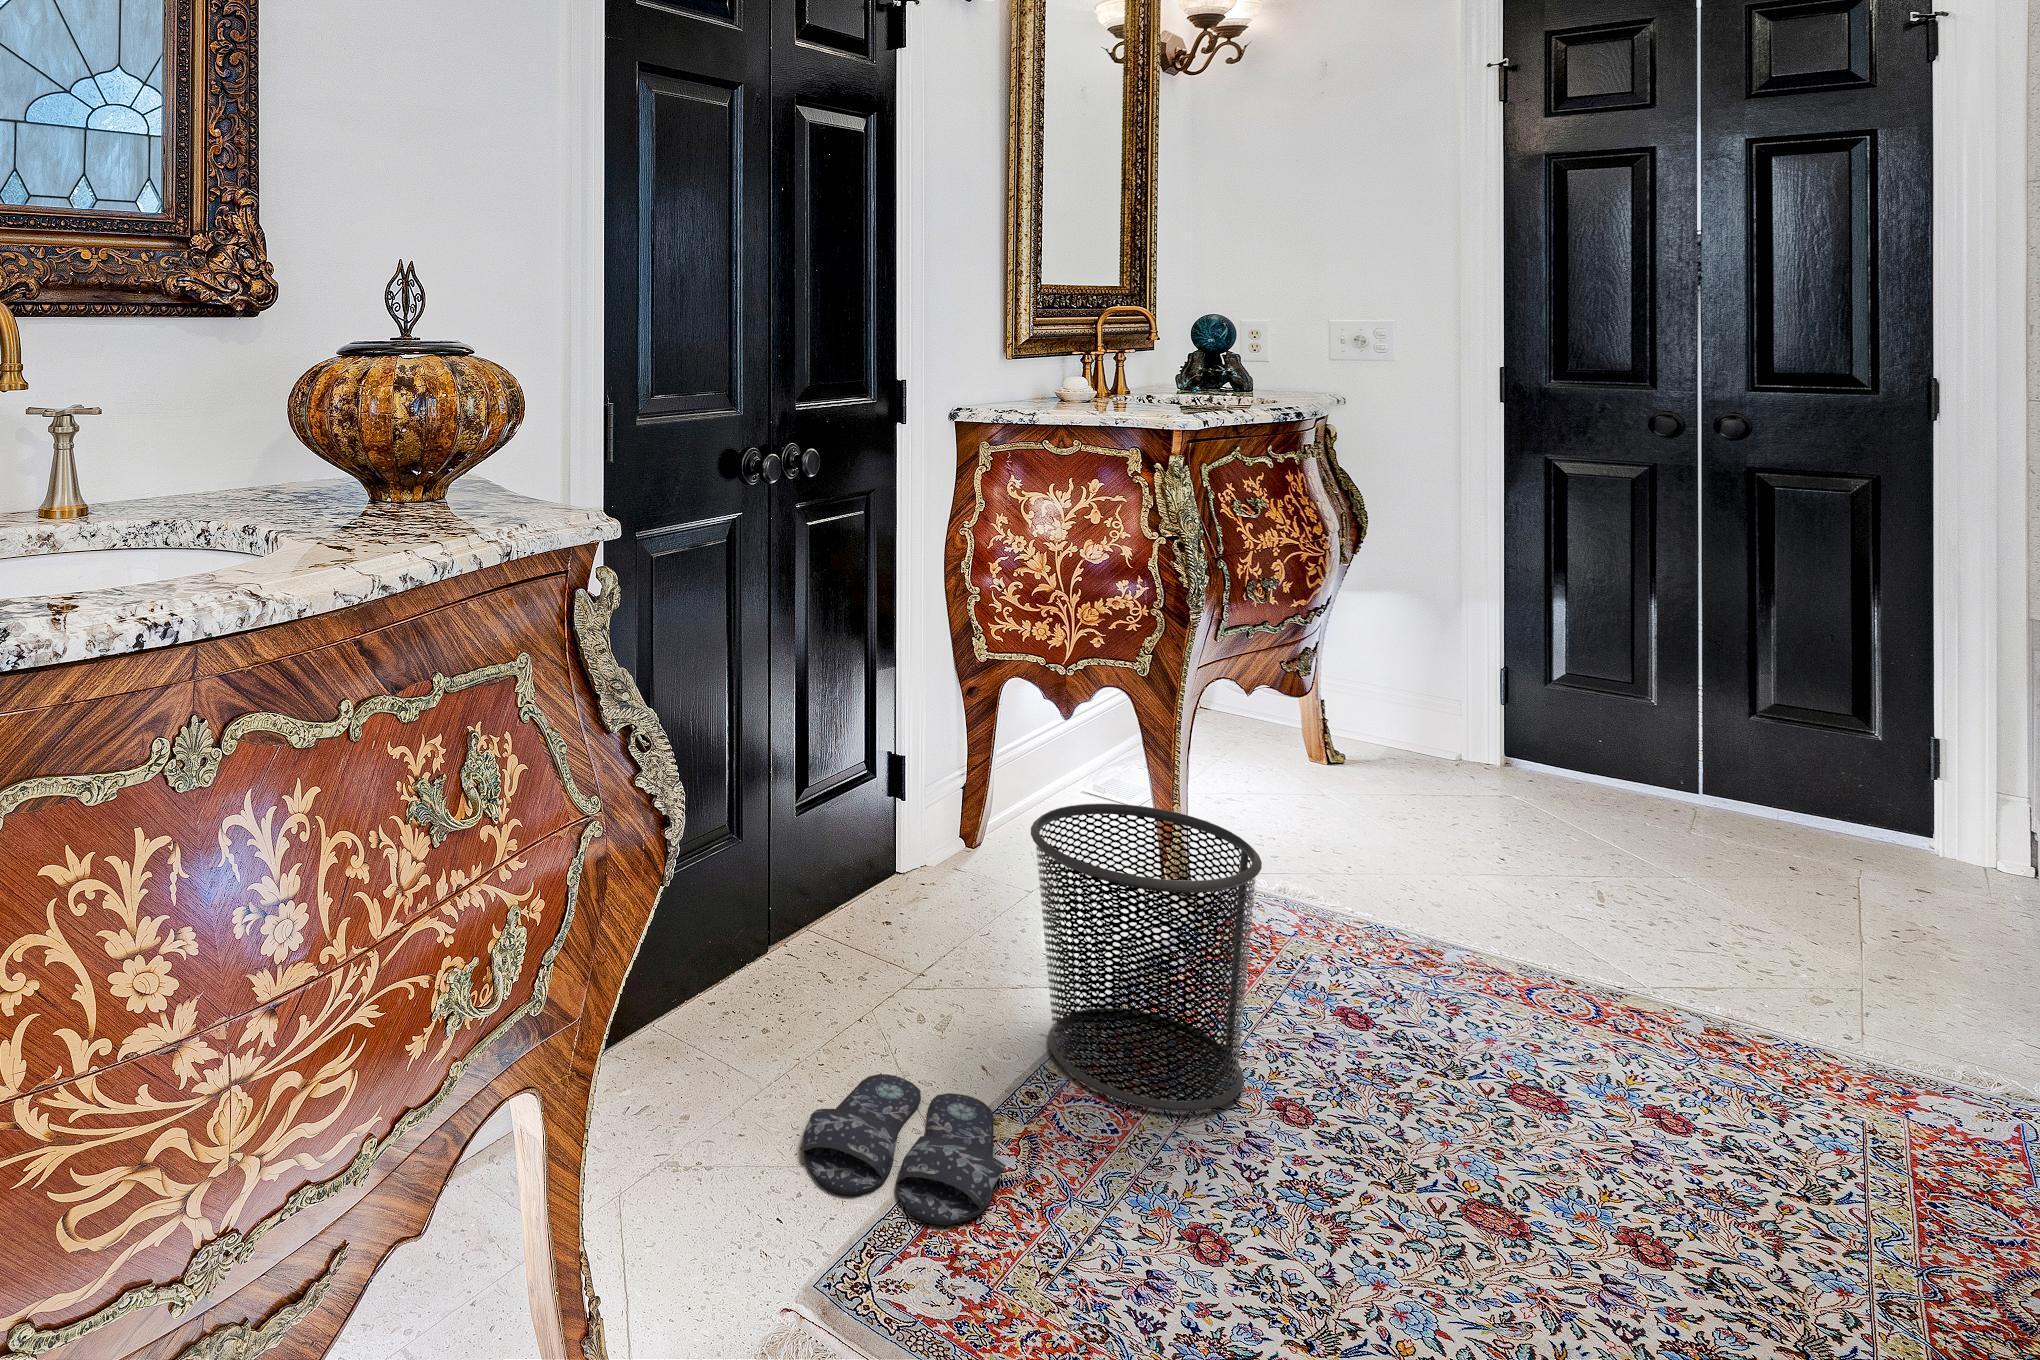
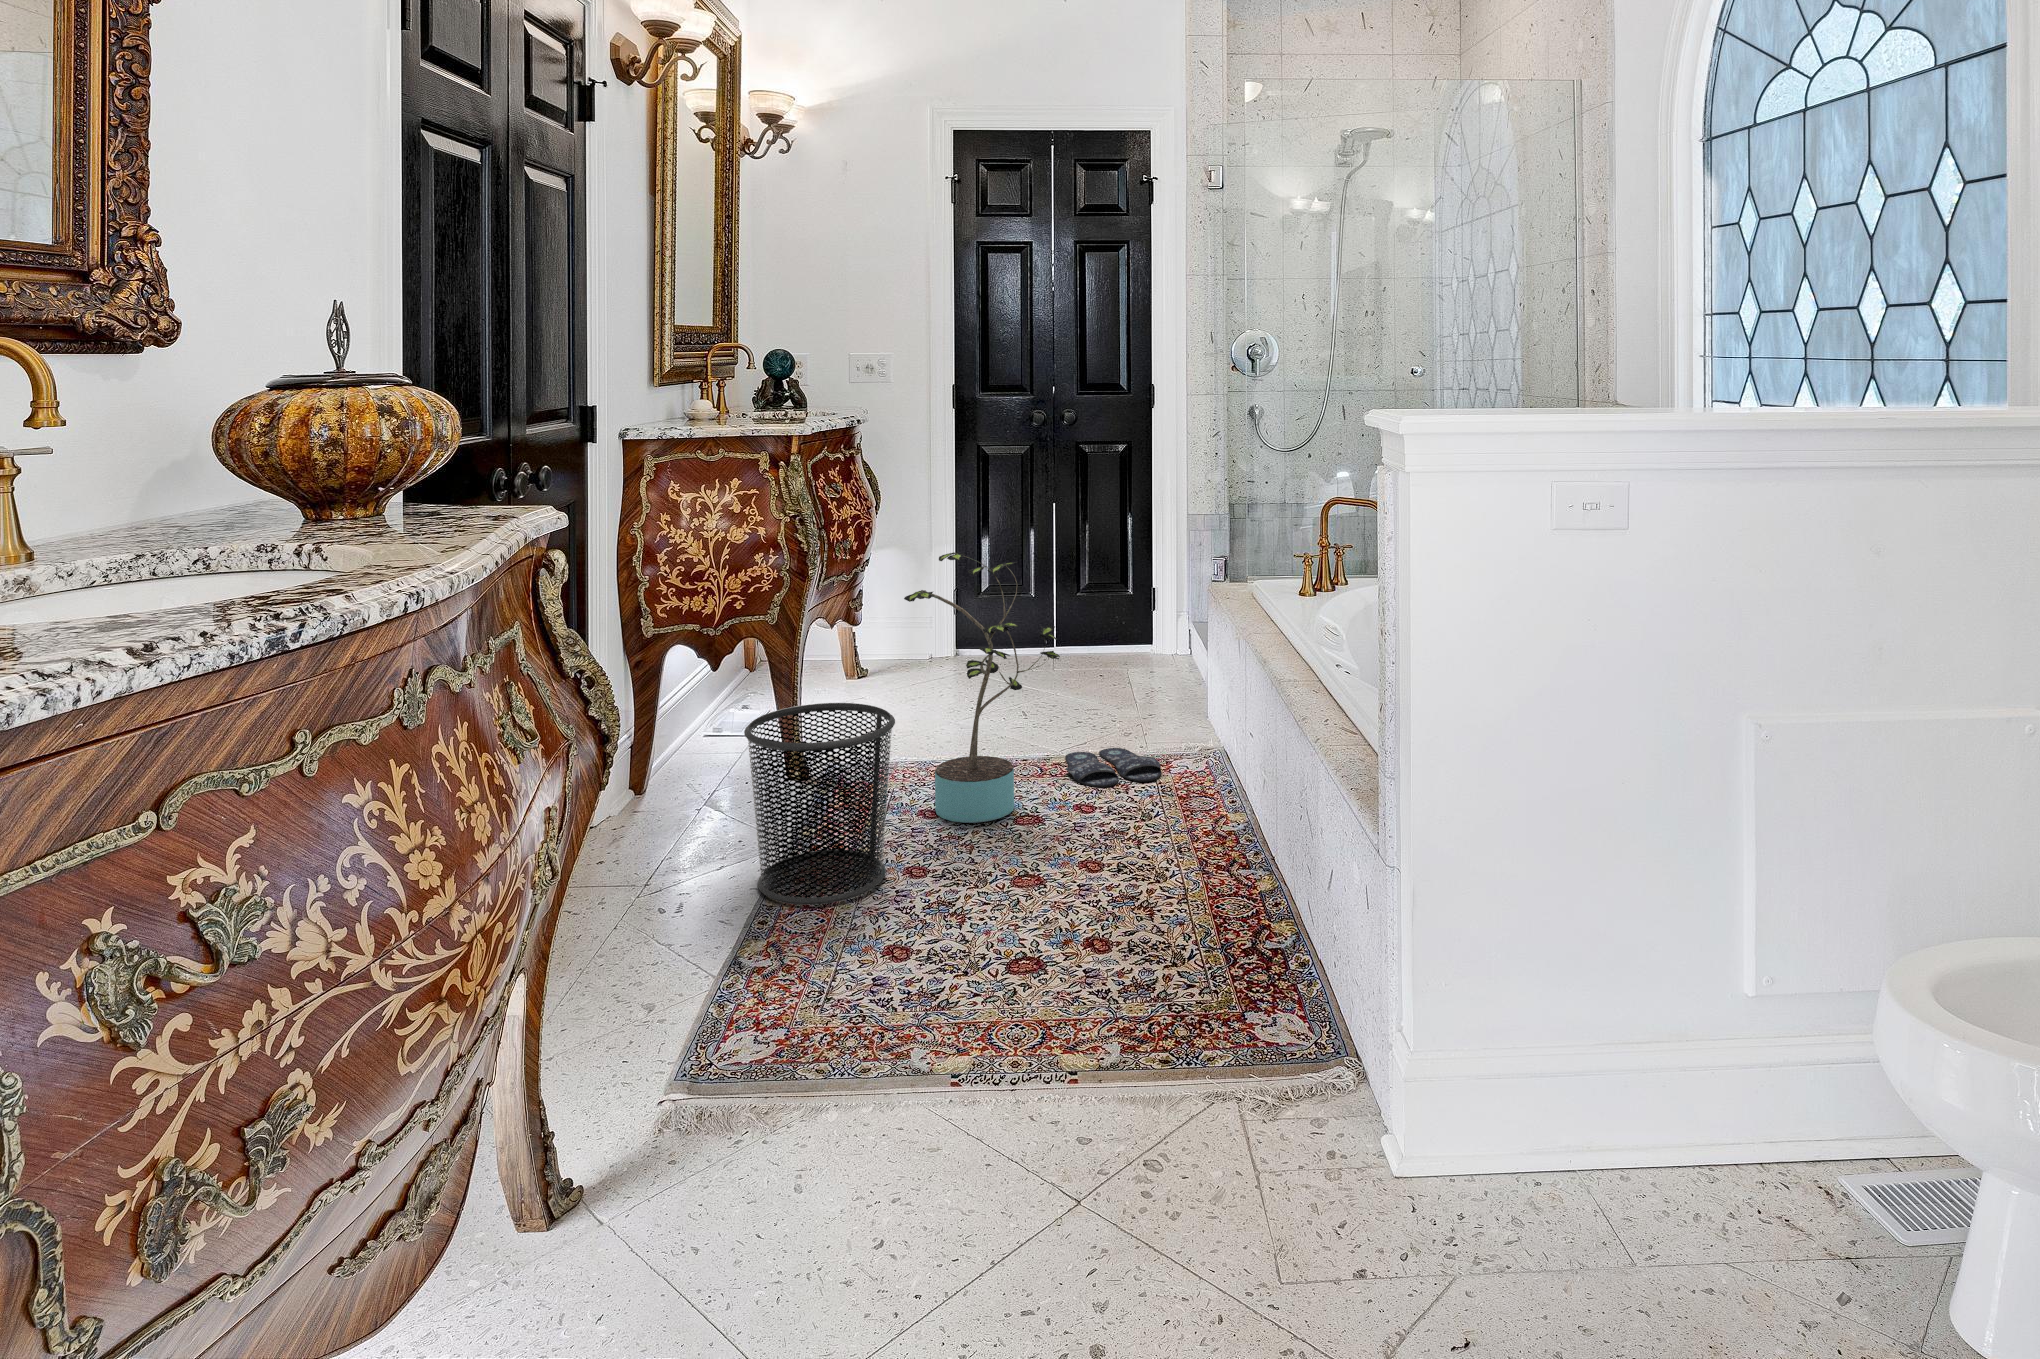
potted plant: none [1311,625,1619,1070] -> present [904,552,1060,823]
slippers: present [803,1074,1006,1225] -> present [1065,748,1161,787]

